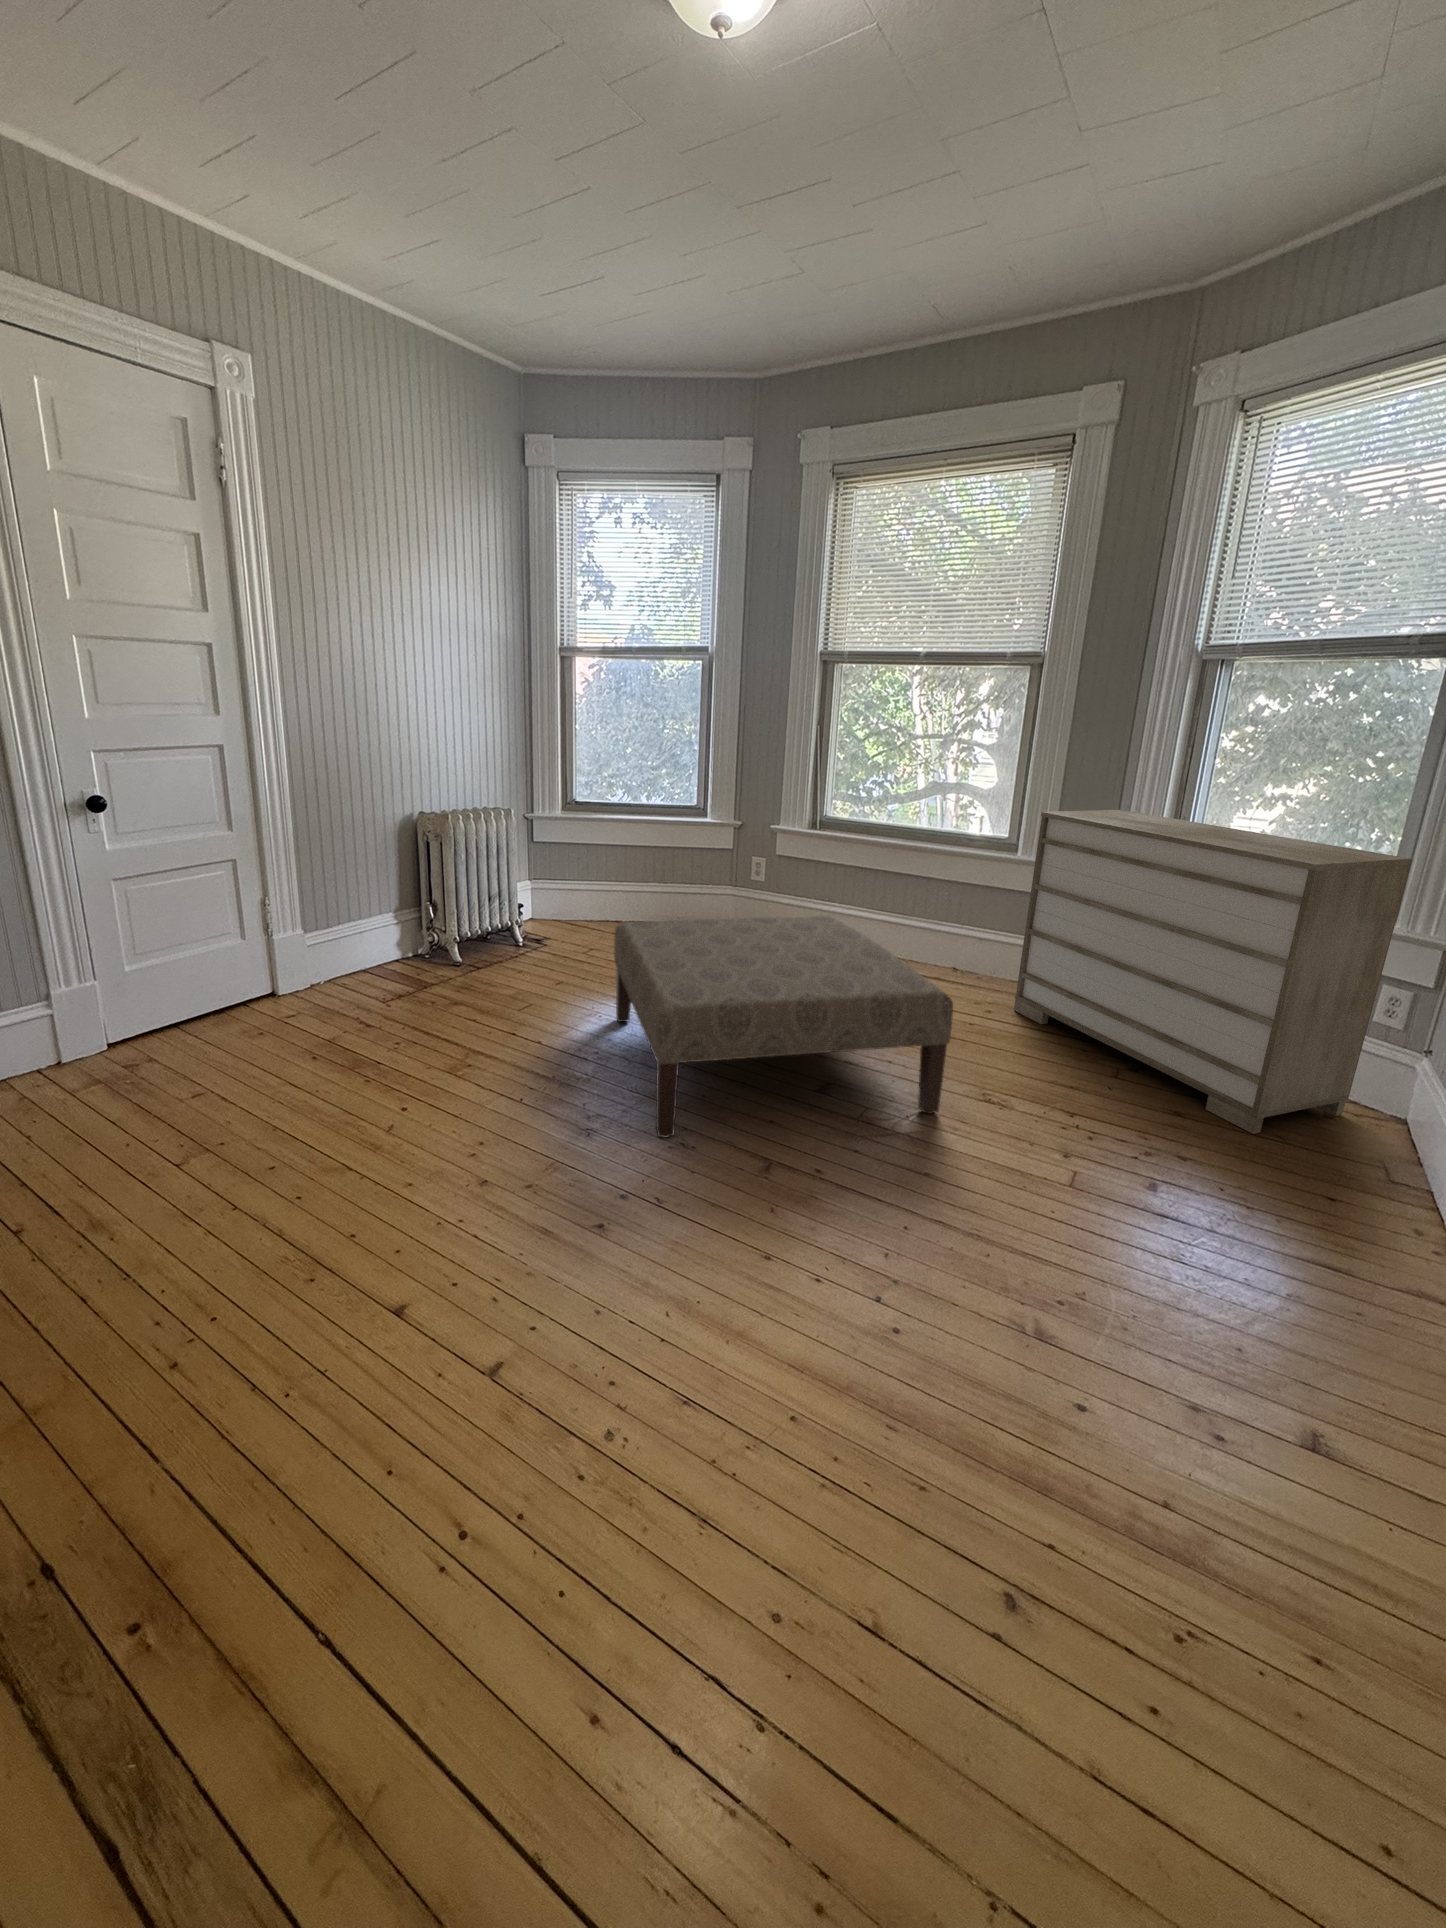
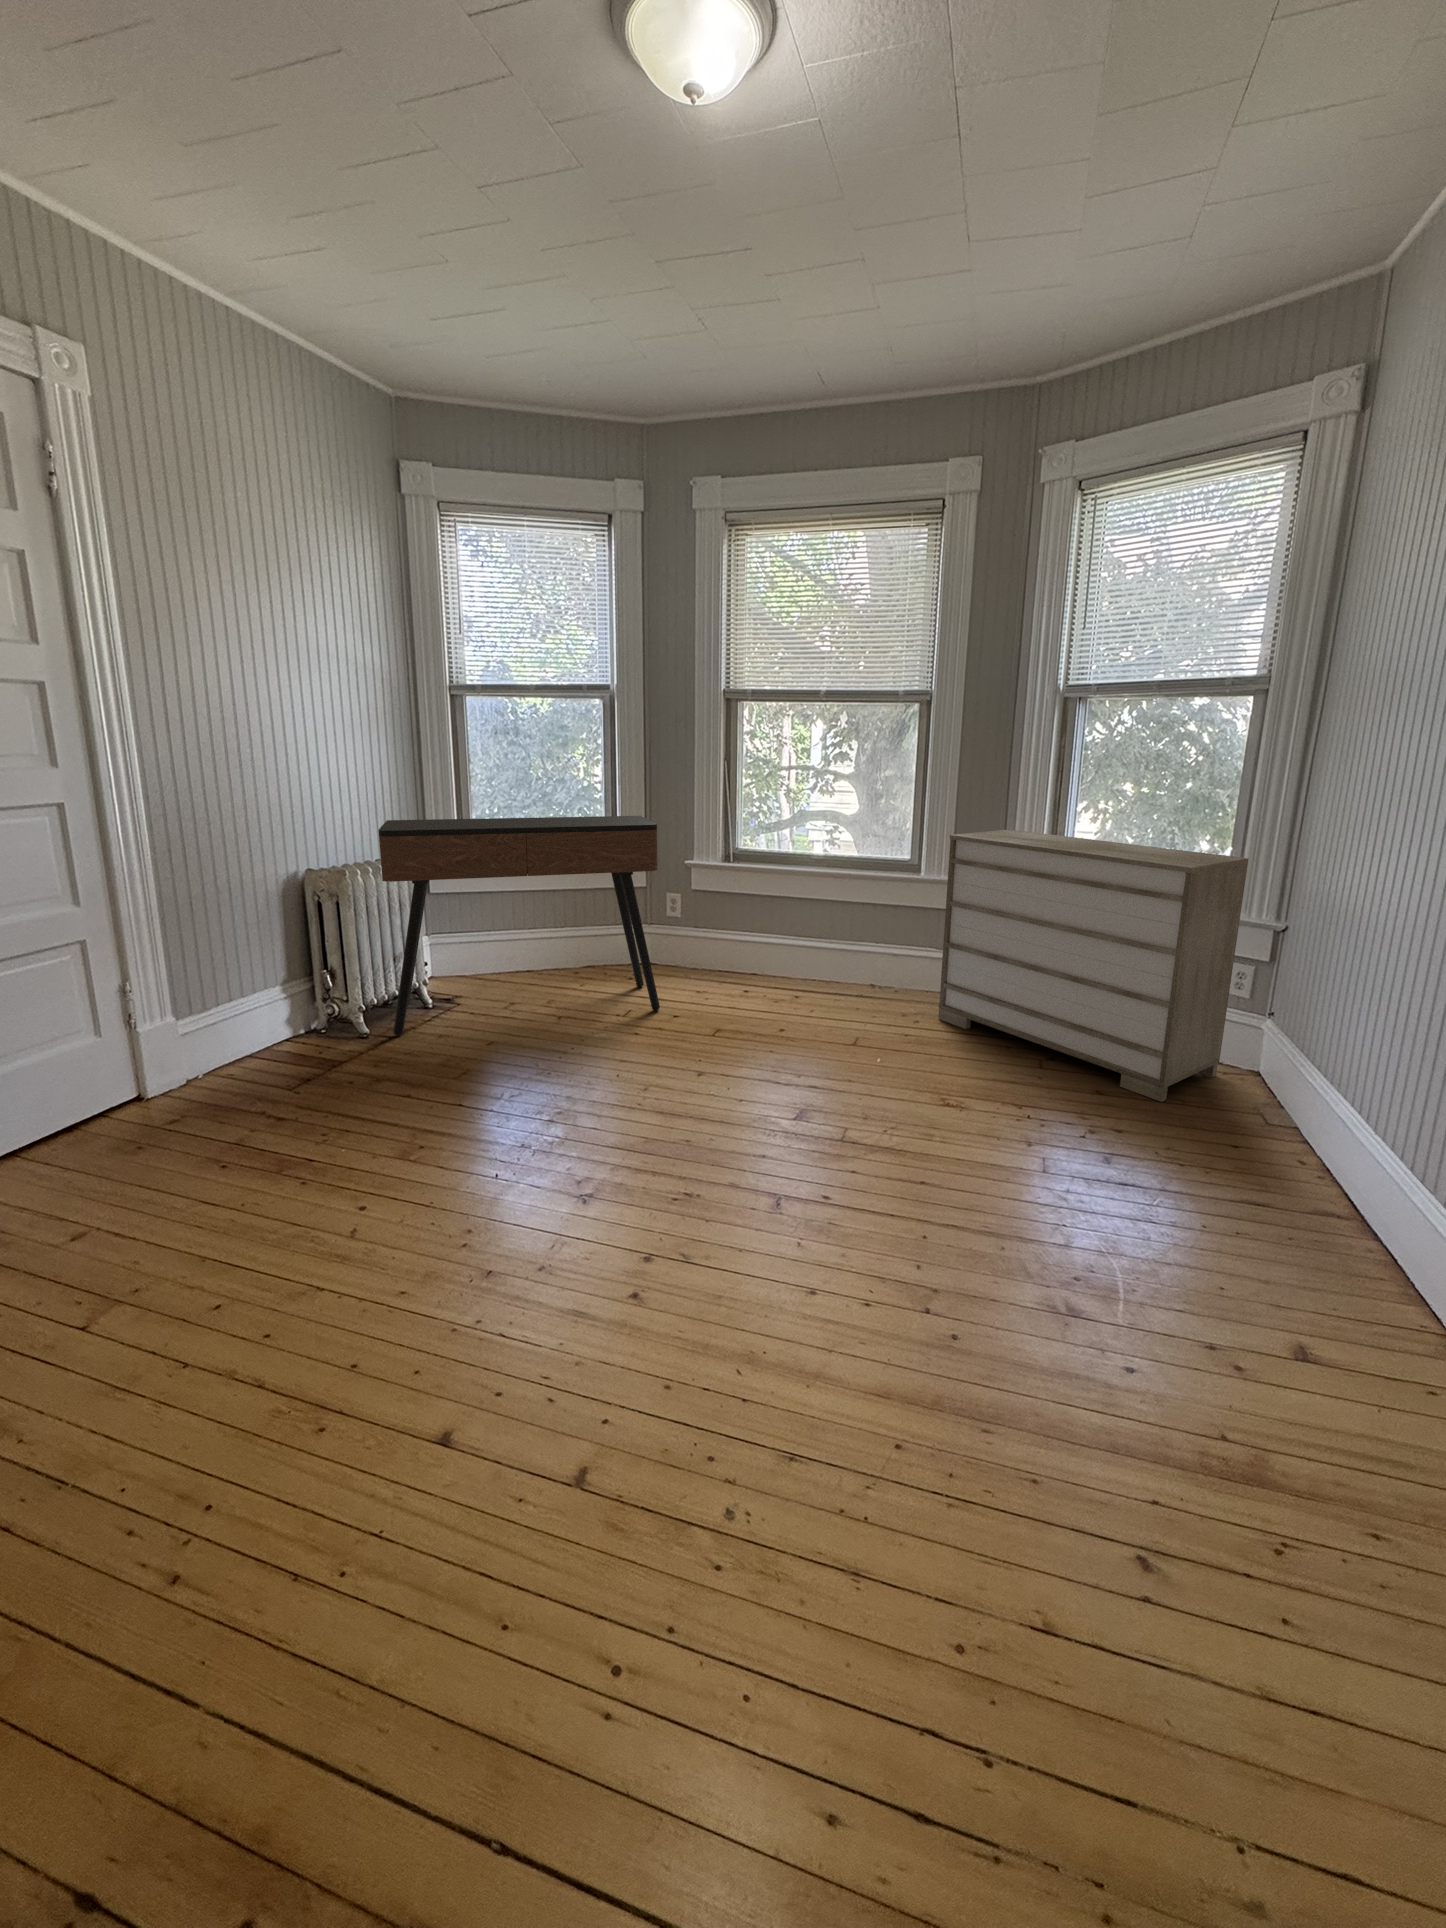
console table: none [476,772,731,969] -> present [378,816,660,1036]
ottoman: present [614,916,953,1138] -> none [563,947,920,1192]

